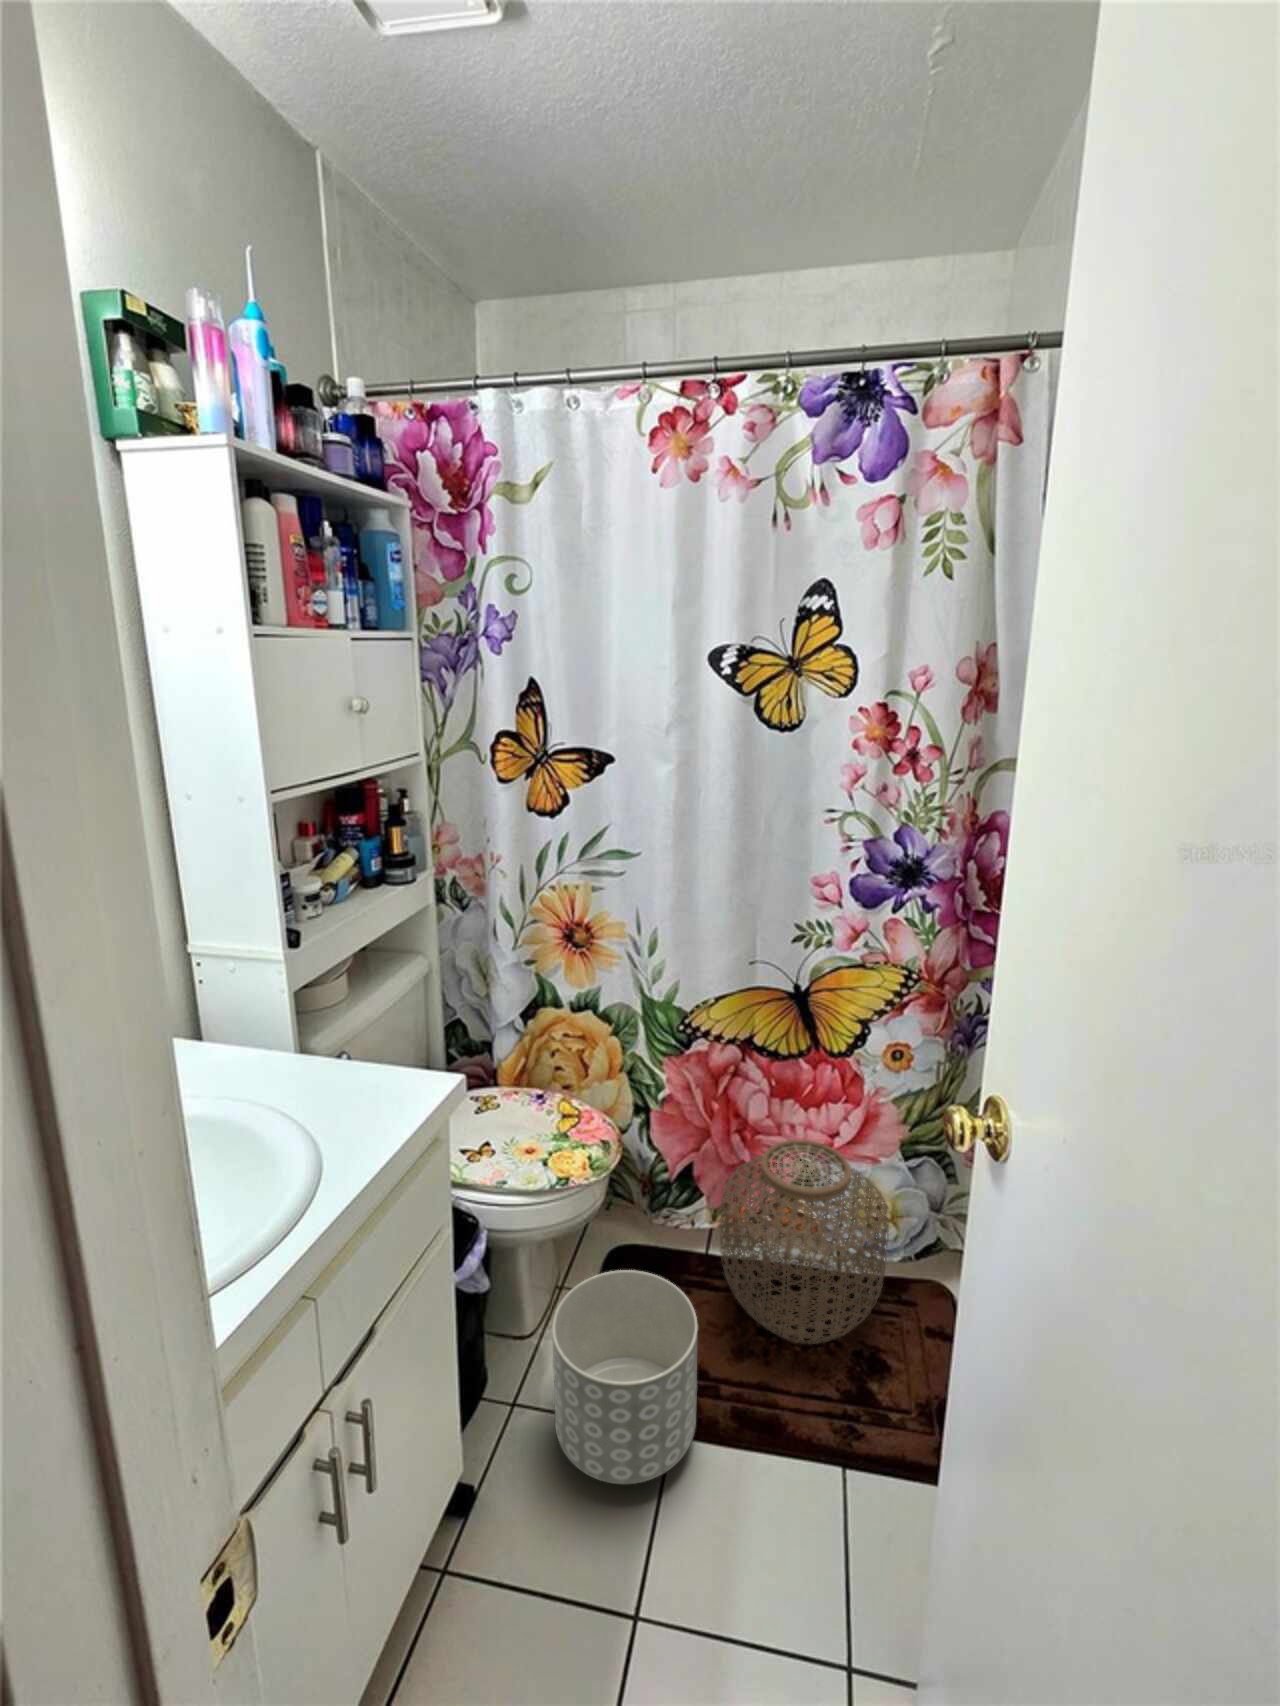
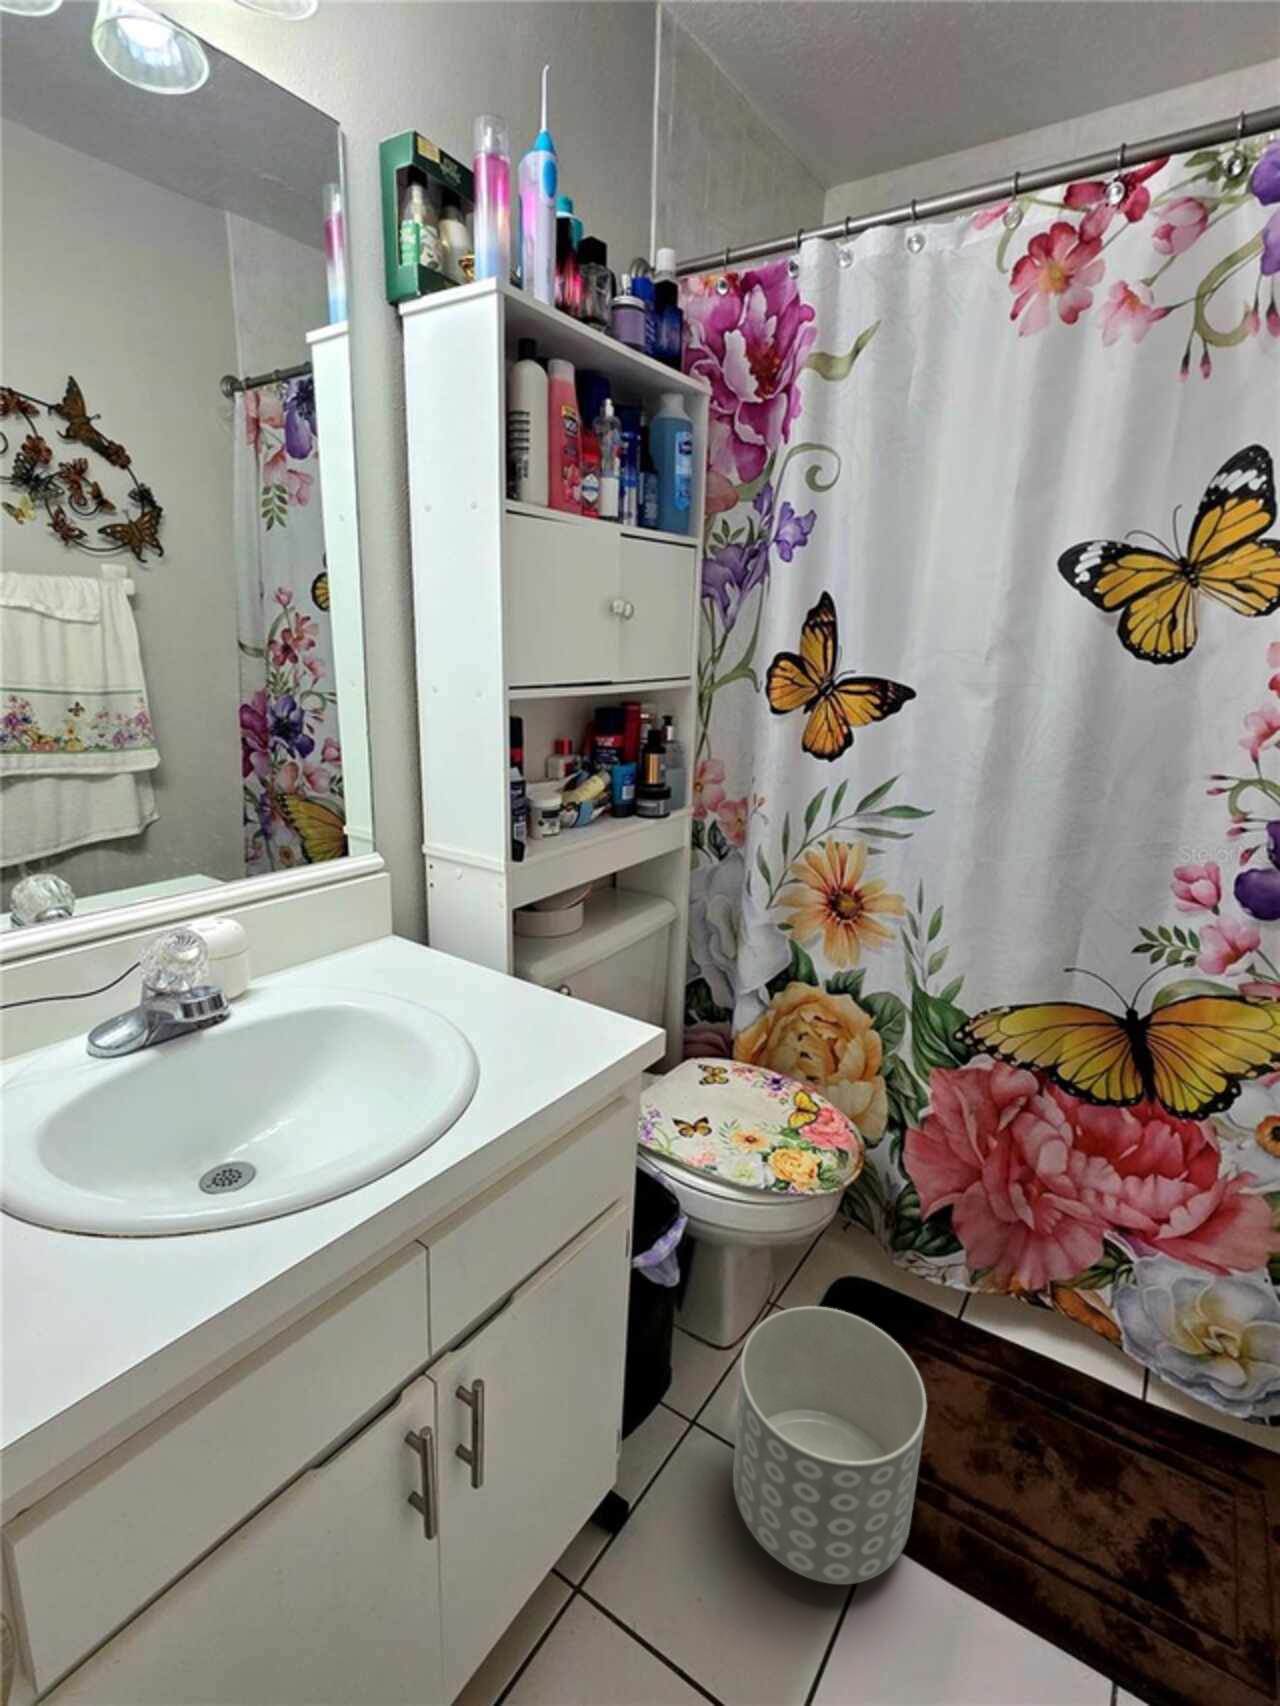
woven basket: present [720,1140,889,1344] -> none [975,1209,1238,1493]

